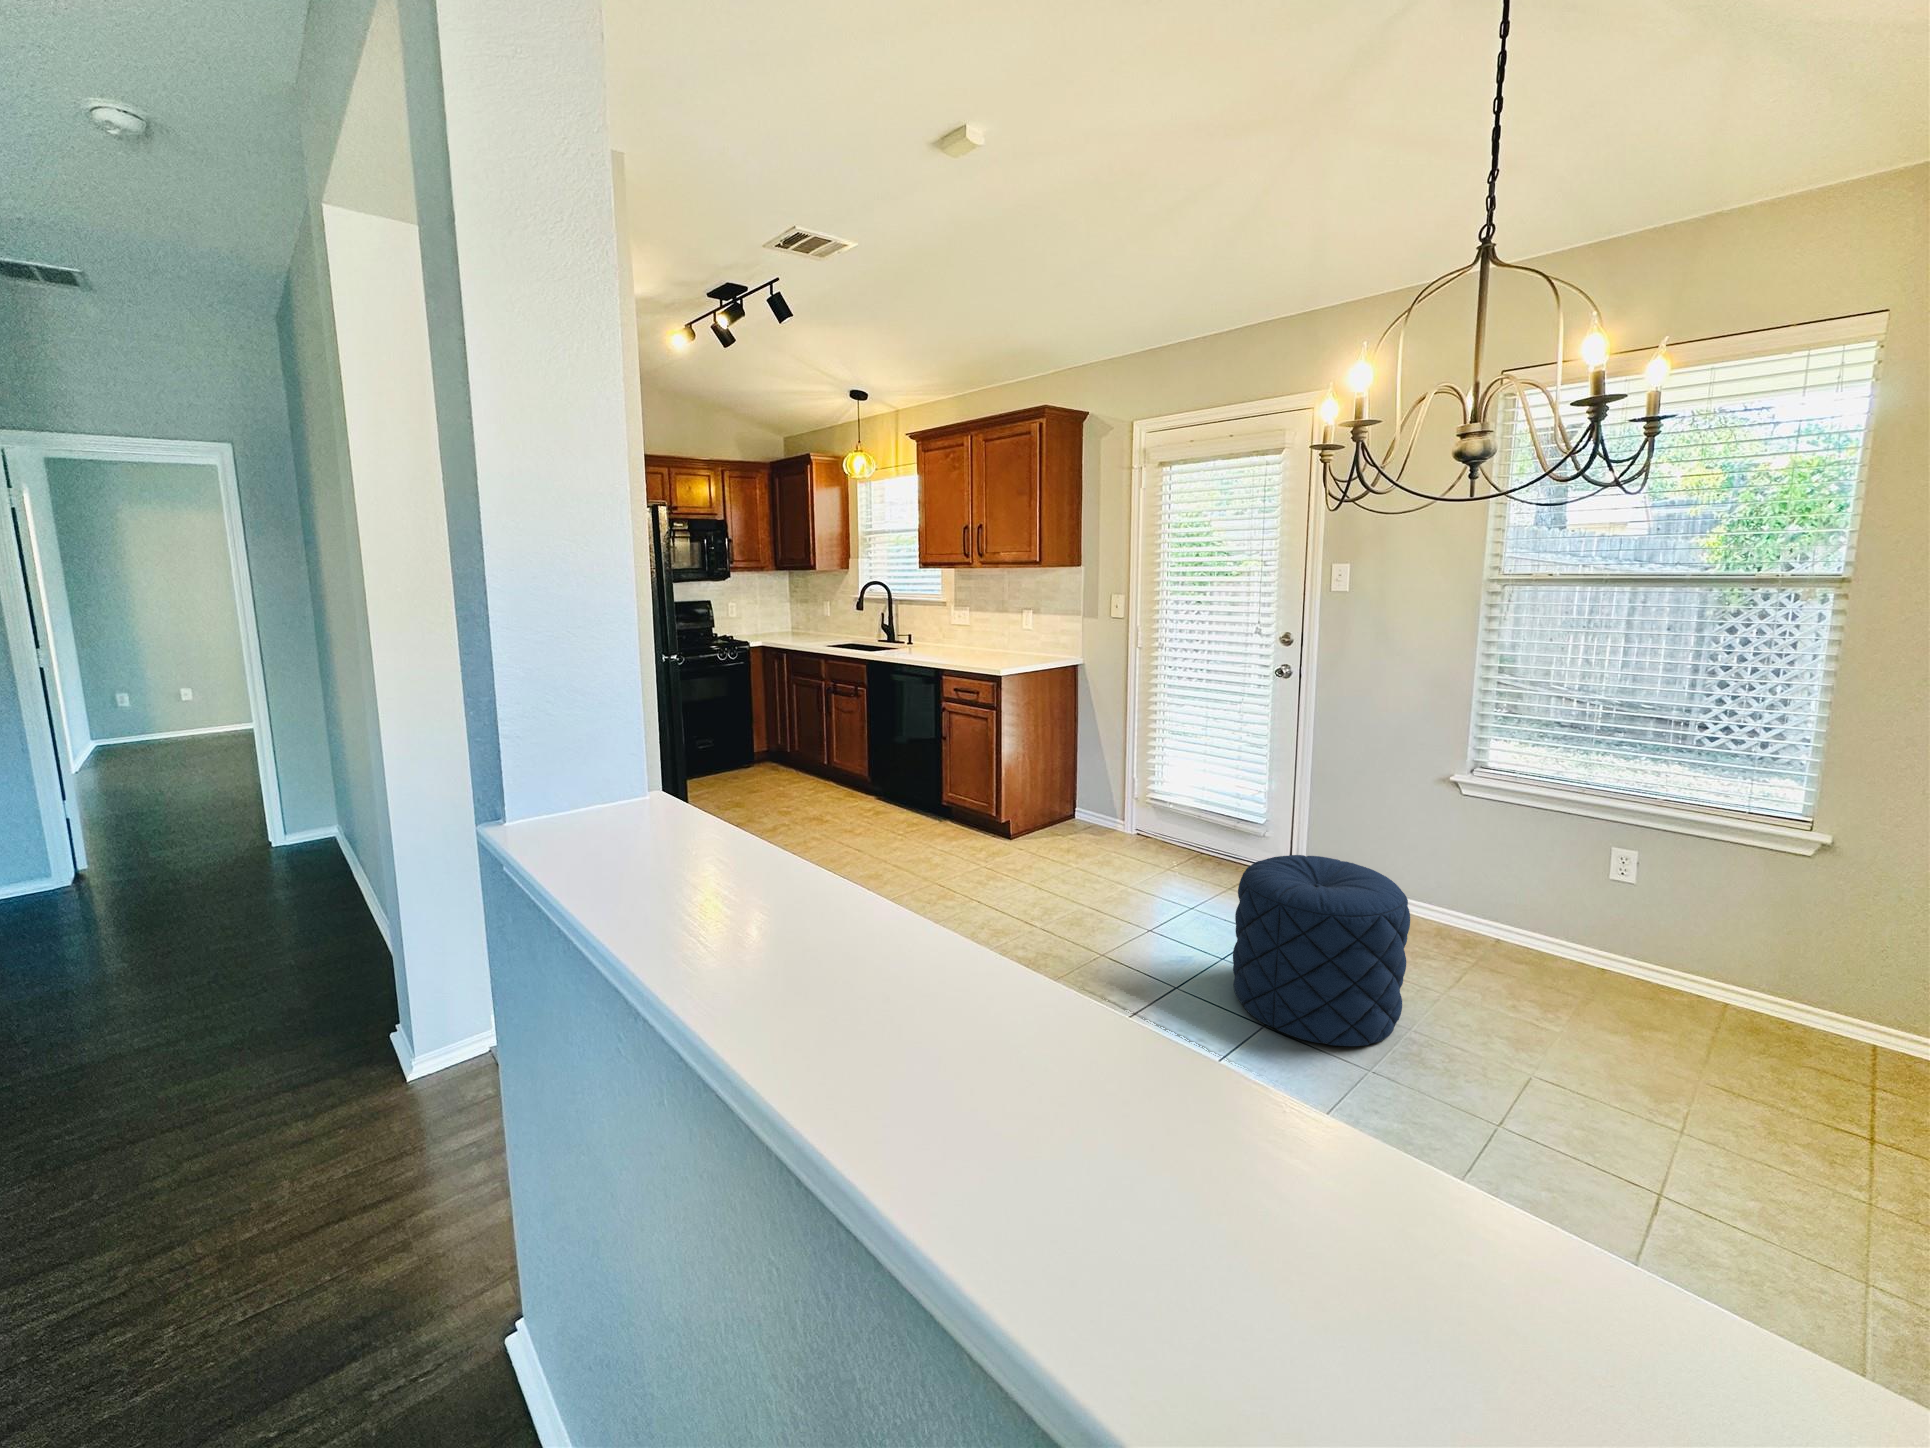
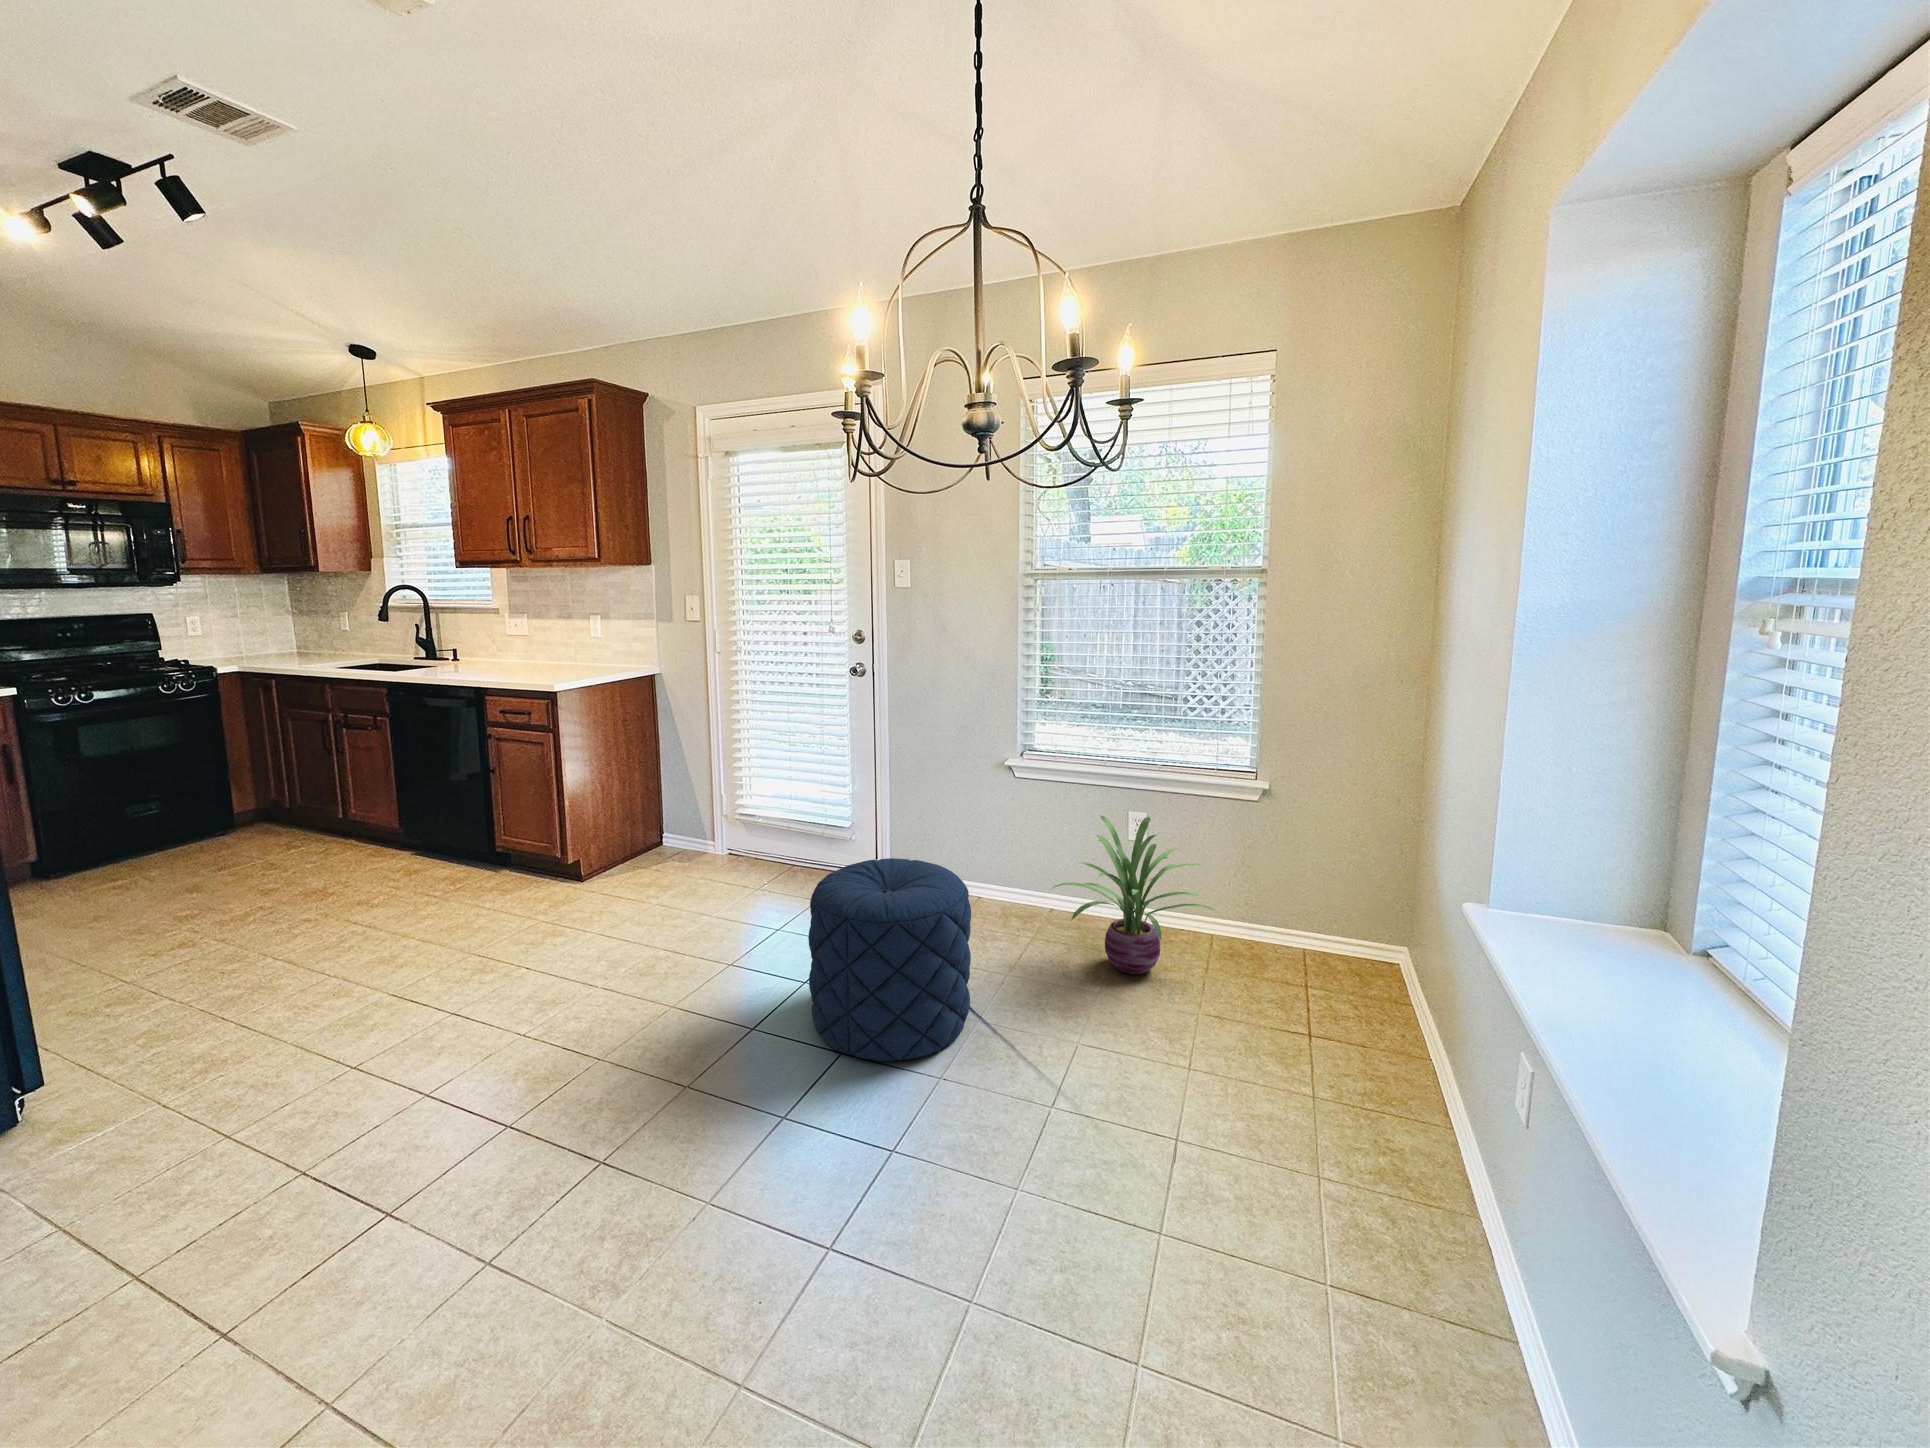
decorative plant: none [1498,845,1740,1024] -> present [1053,815,1216,974]

